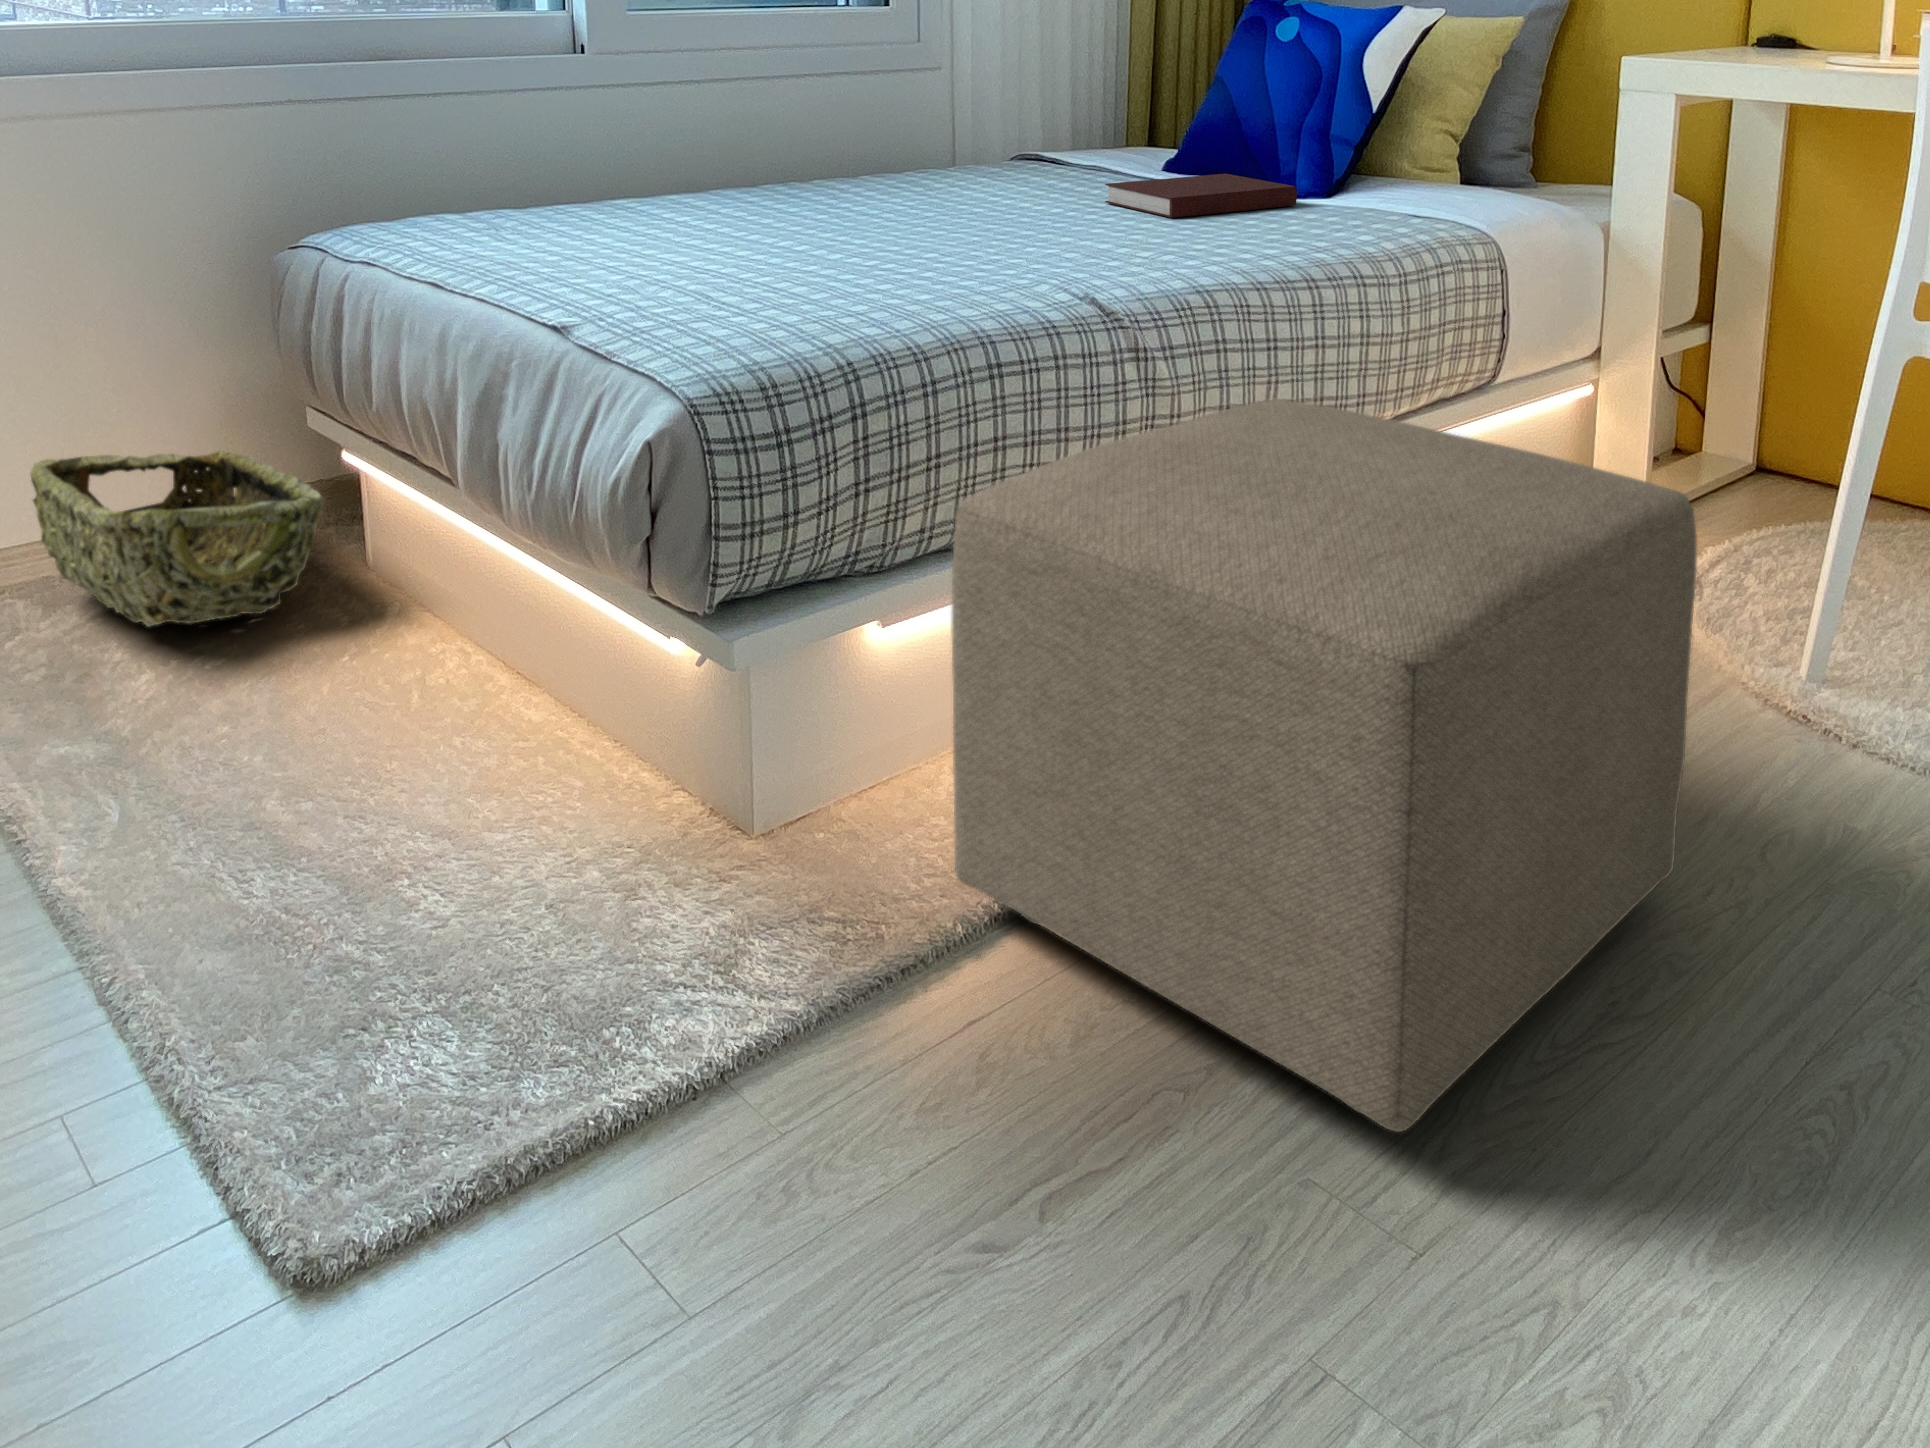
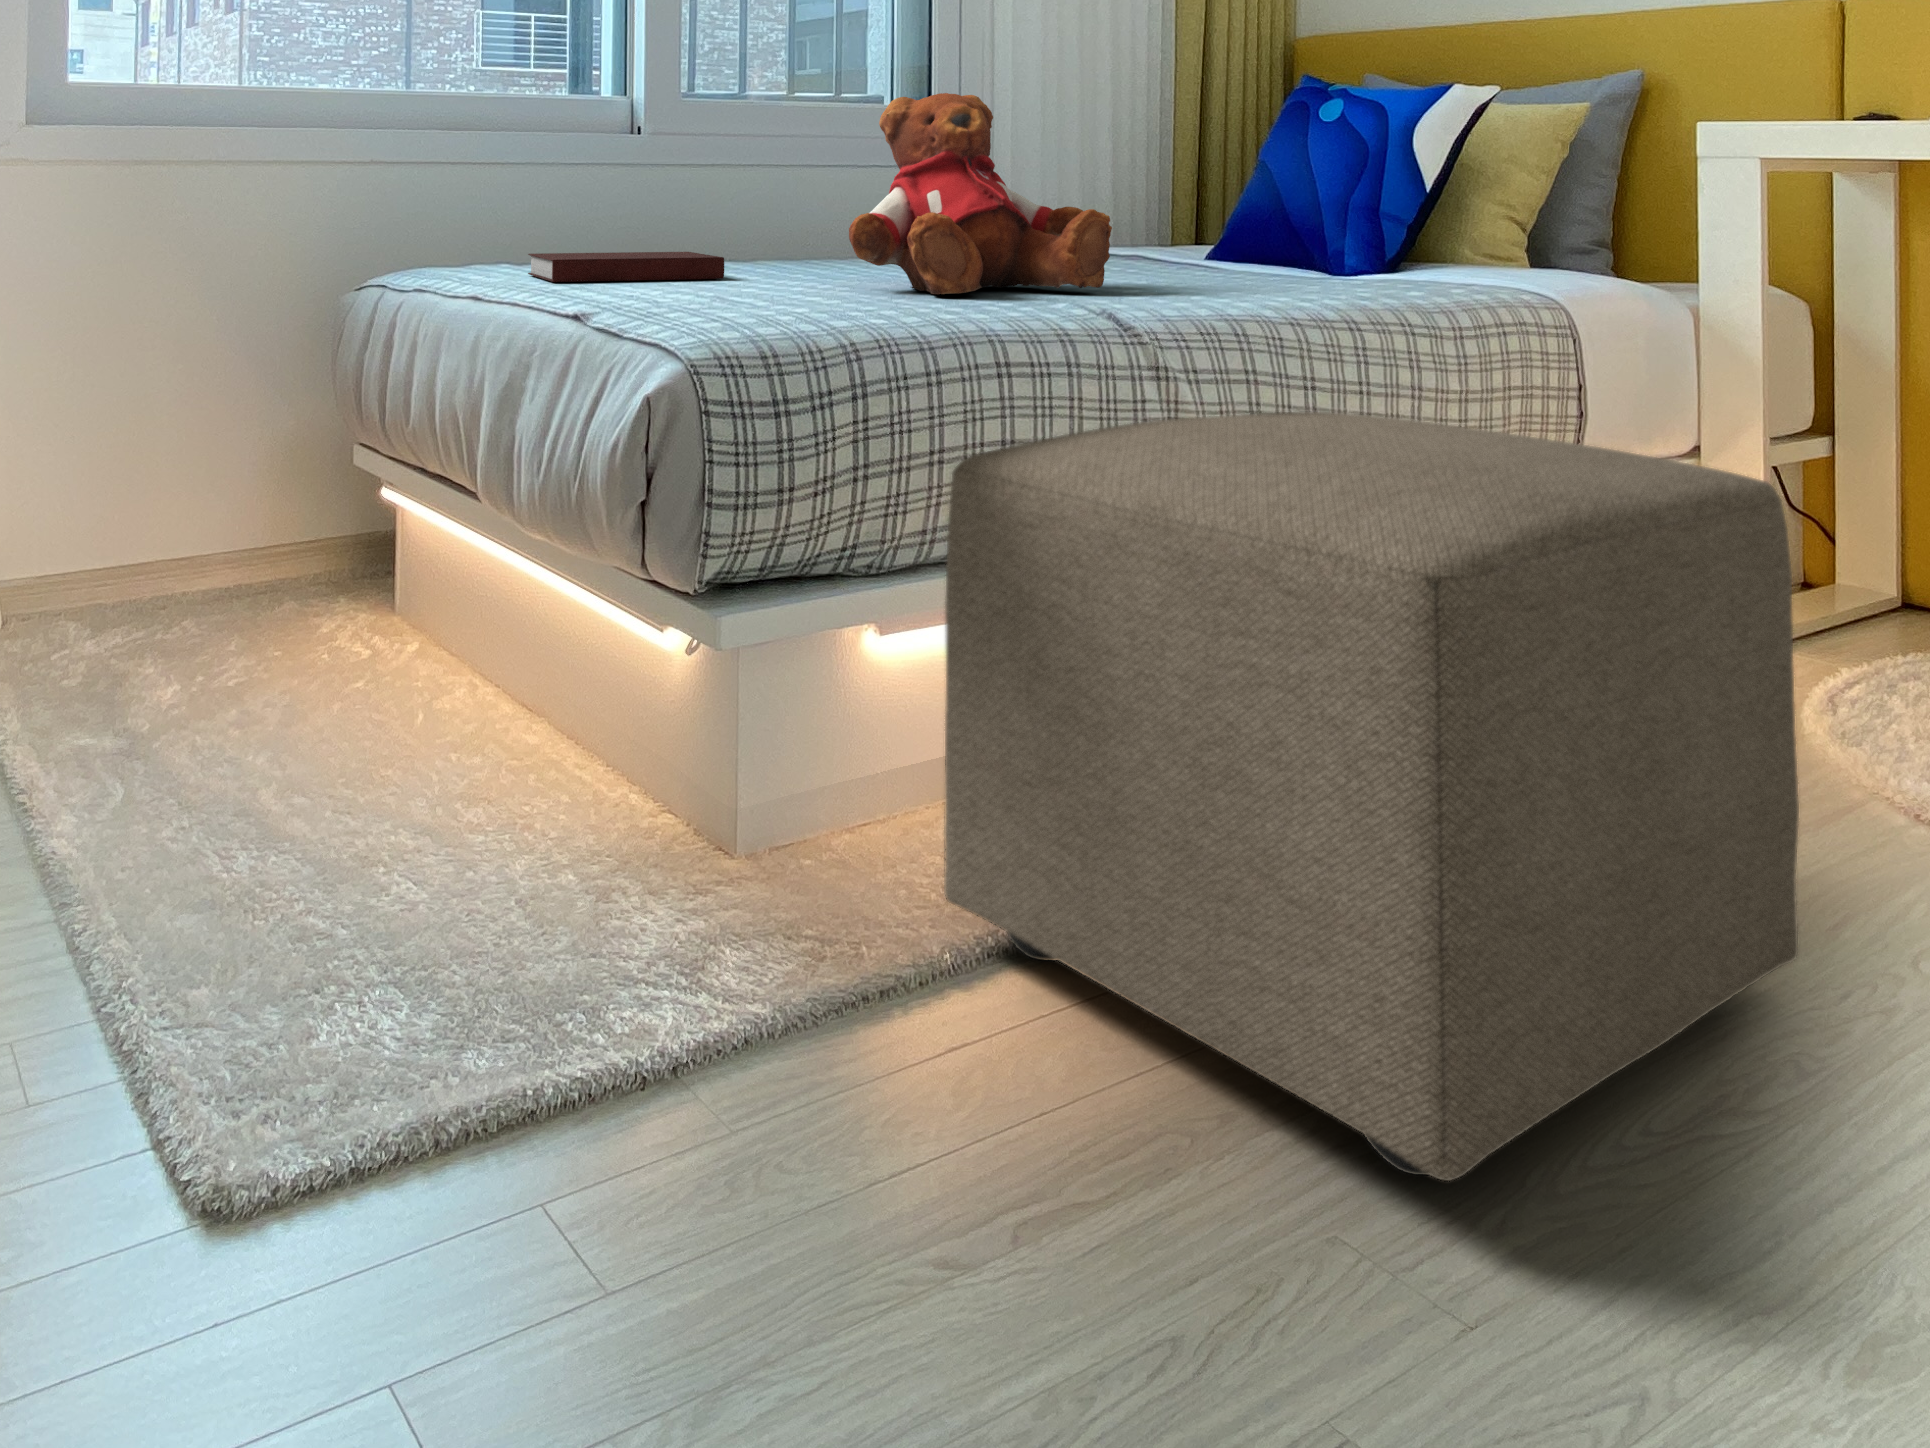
teddy bear: none [827,49,1087,271] -> present [849,93,1112,294]
notebook: present [1105,174,1297,218] -> present [528,252,724,282]
woven basket: present [31,452,325,627] -> none [92,484,354,648]

